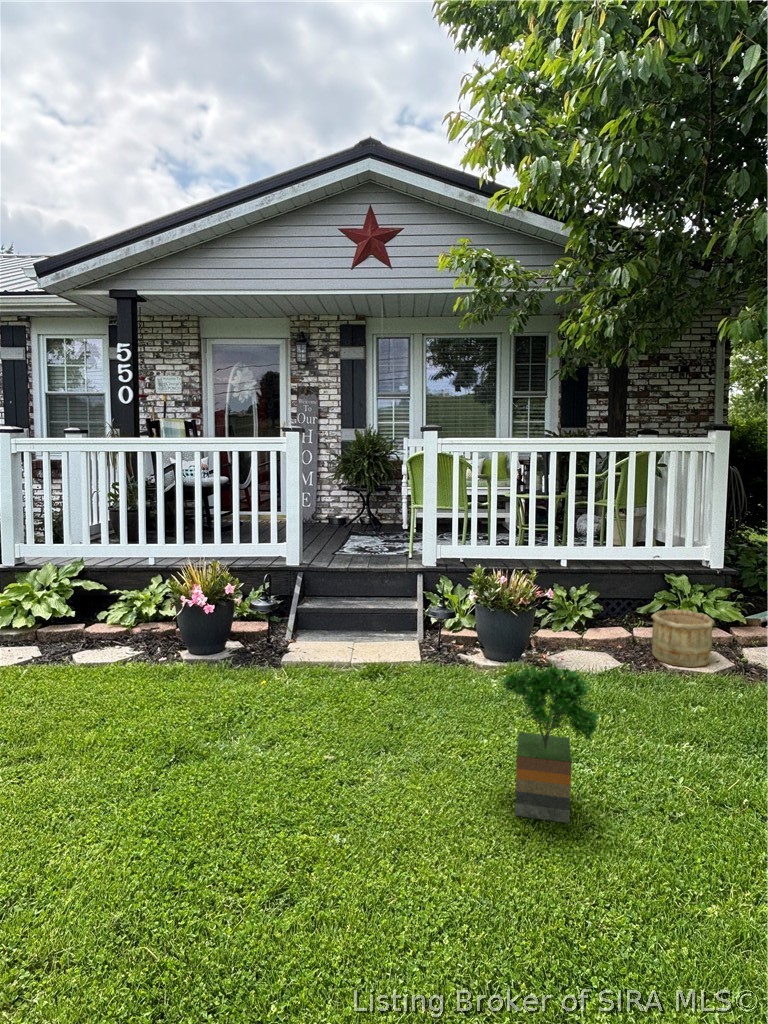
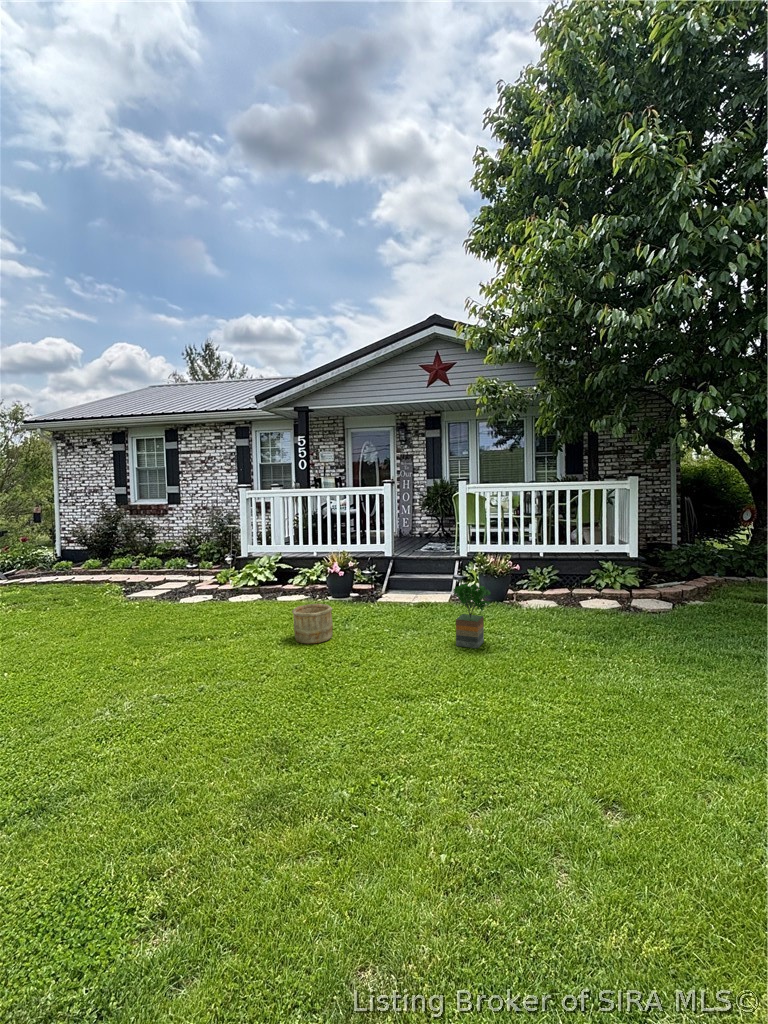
wooden bucket: present [652,609,714,667] -> present [292,604,333,644]

